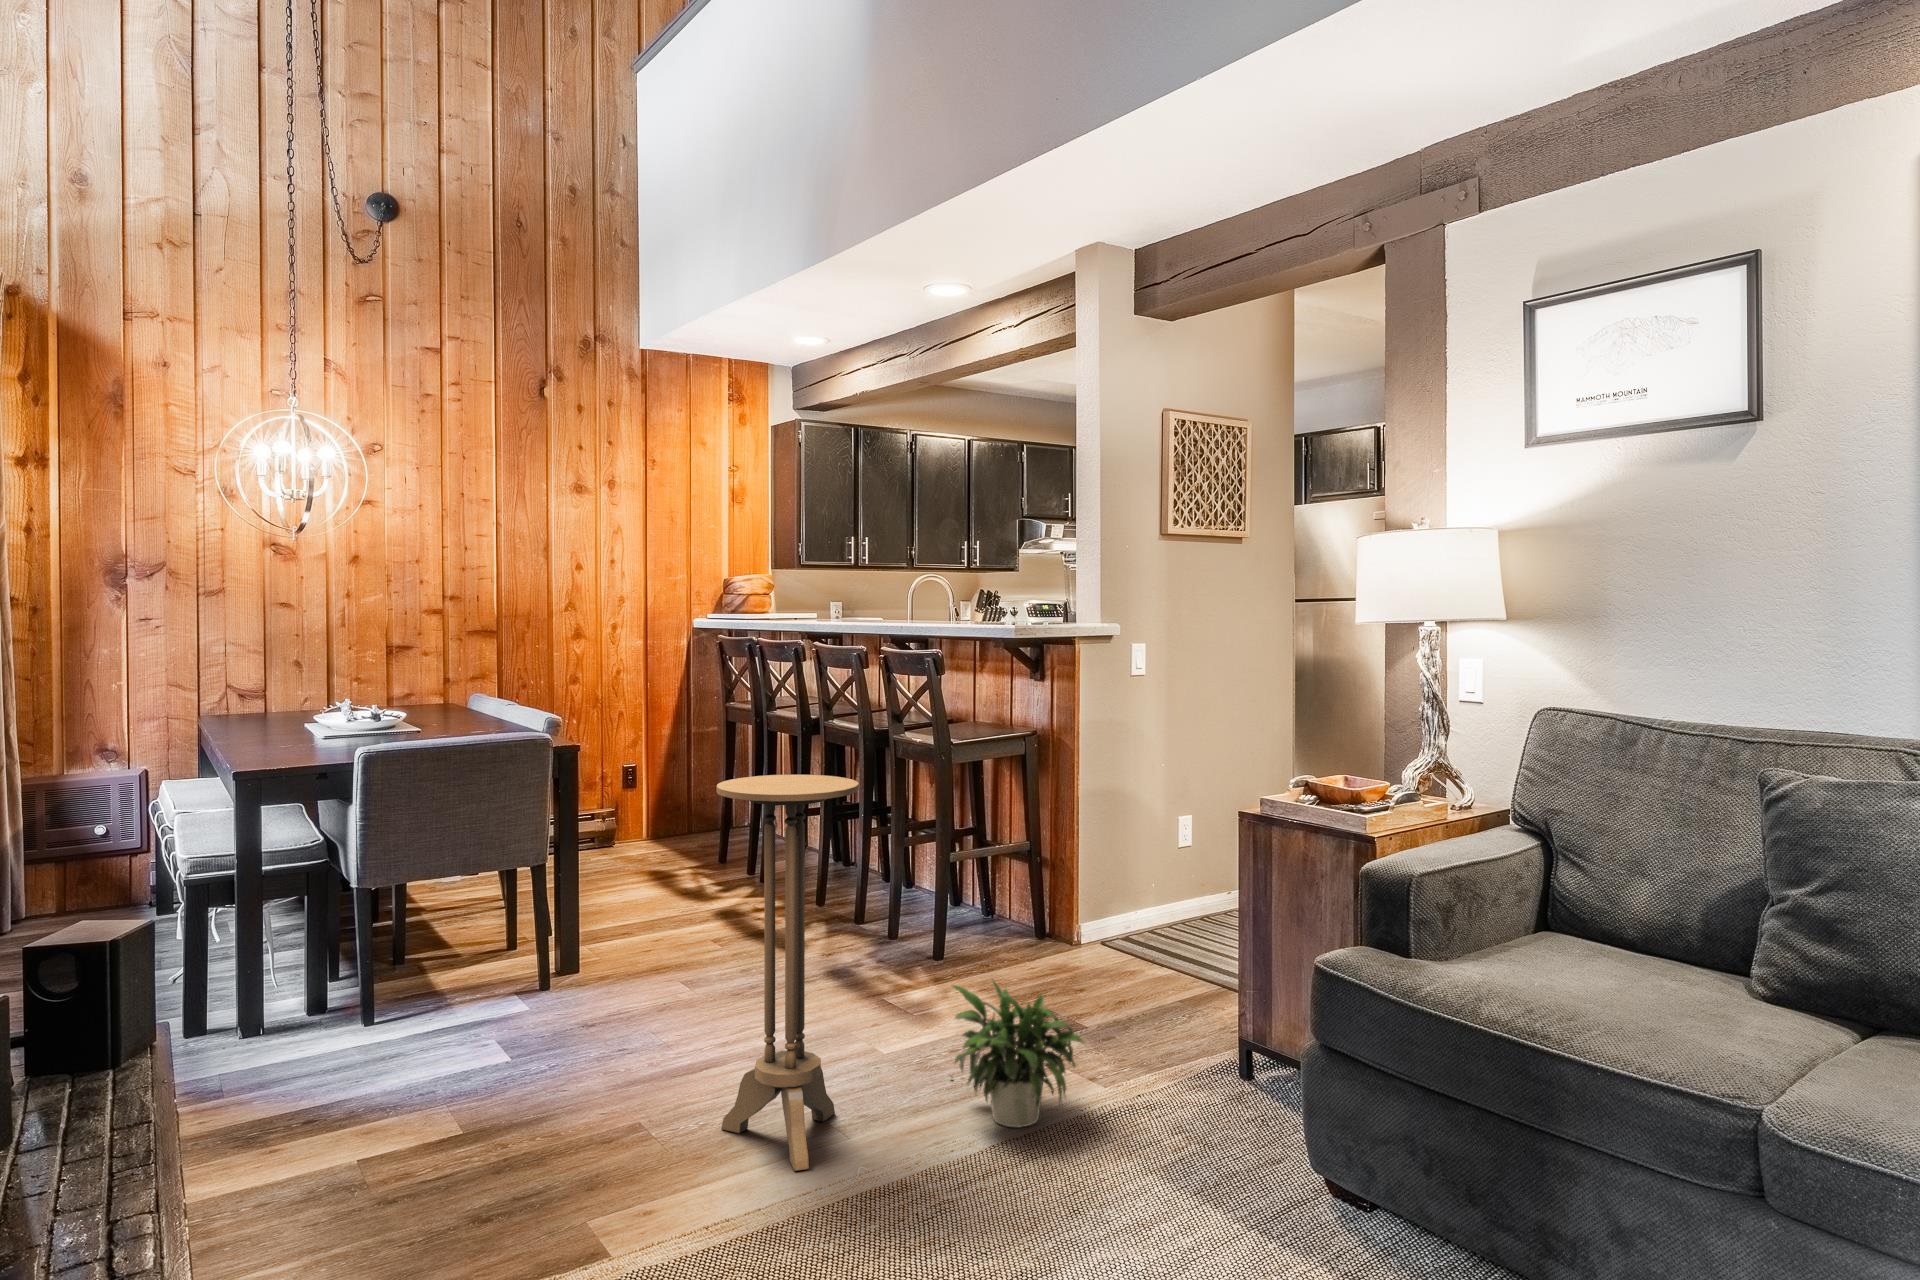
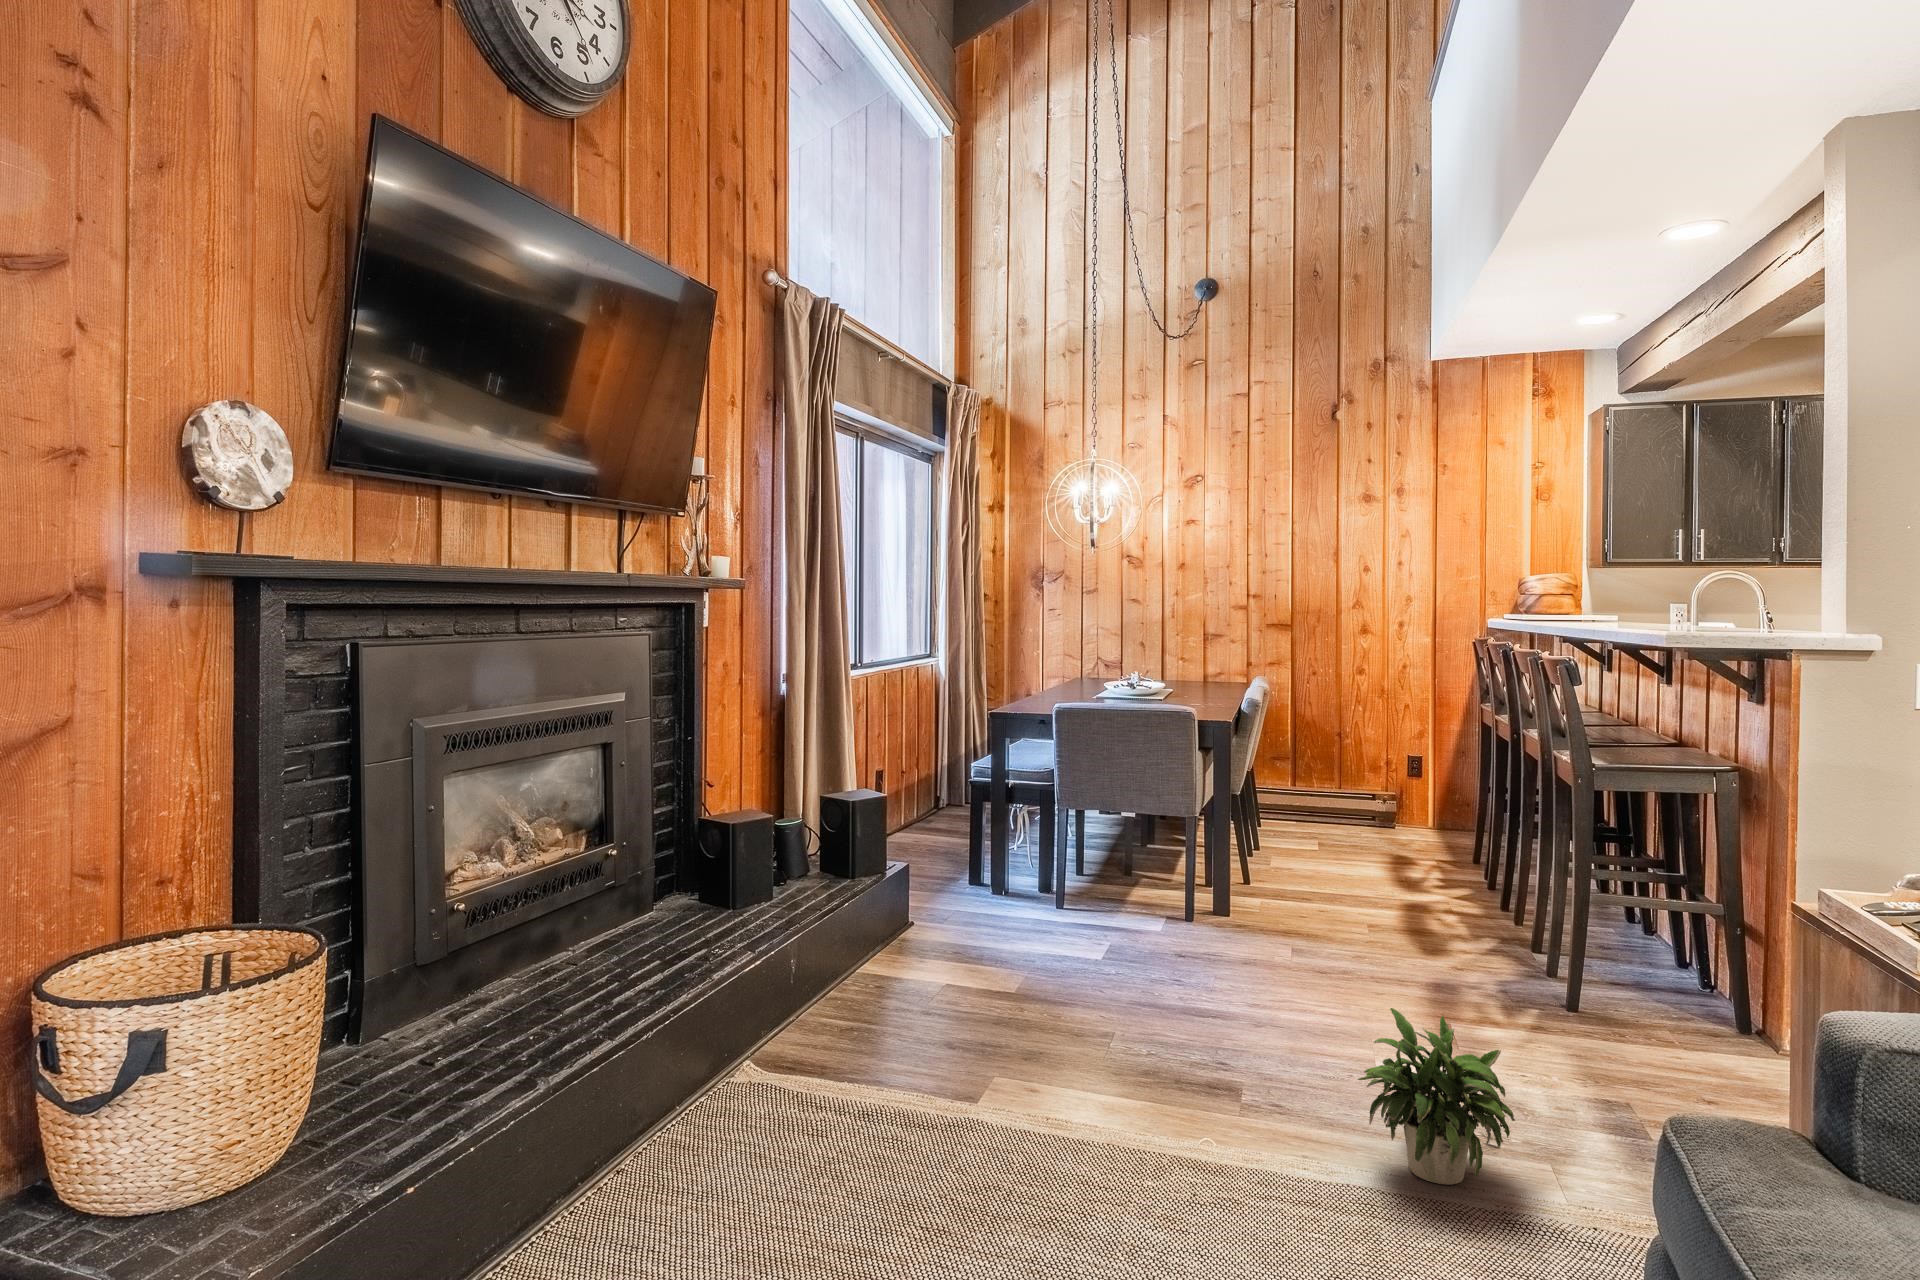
side table: present [717,775,859,1171] -> none [1144,763,1277,1126]

